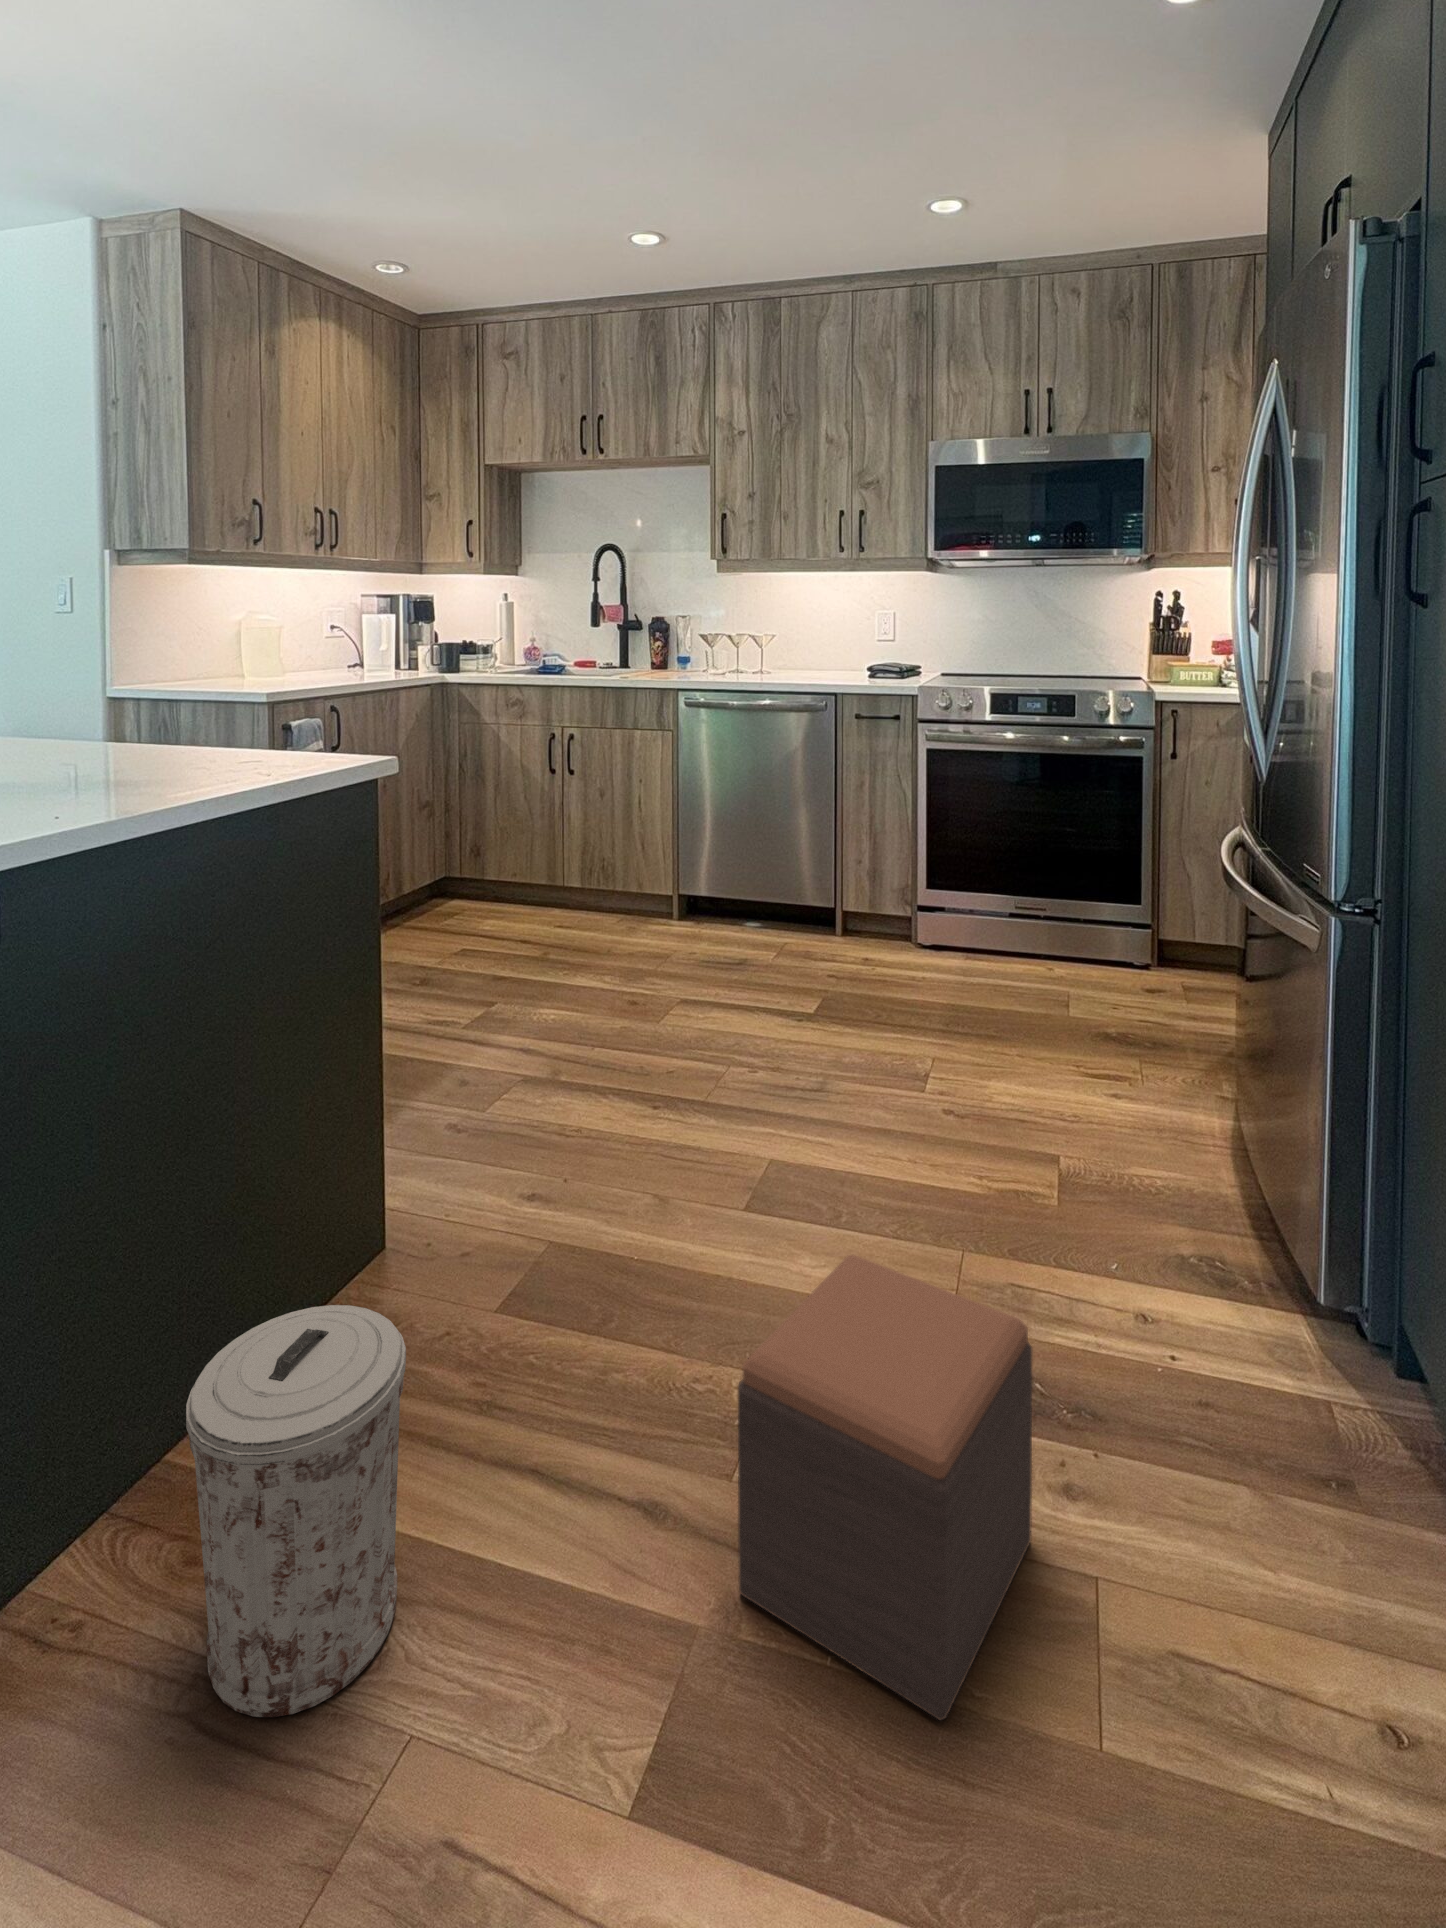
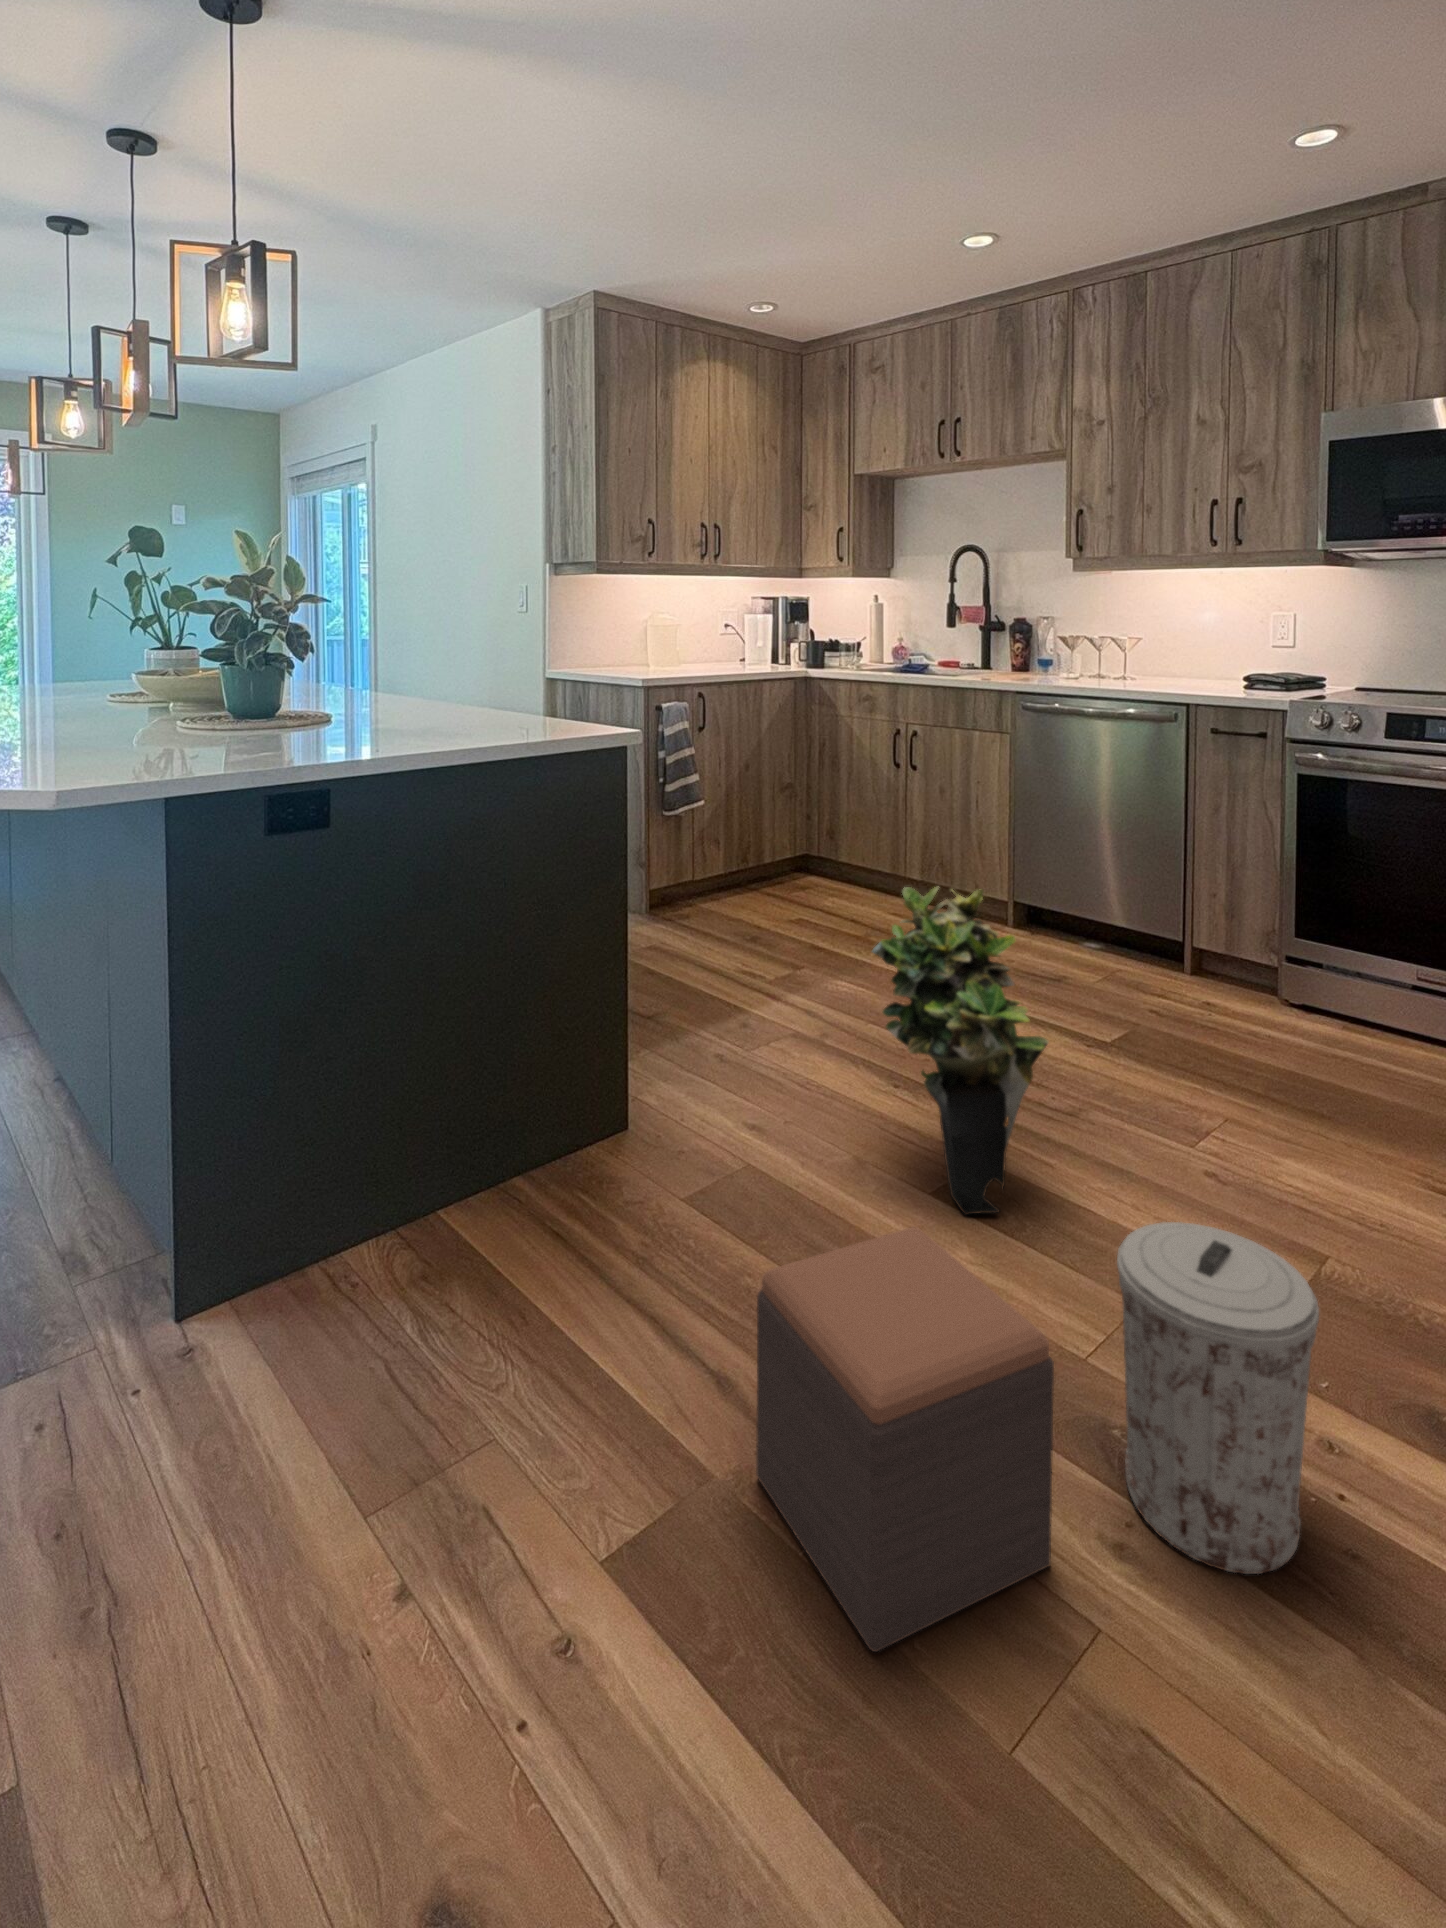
potted plant: none [673,892,845,1224] -> present [872,887,1048,1215]
trash can: present [186,1305,406,1717] -> present [1117,1222,1319,1574]

